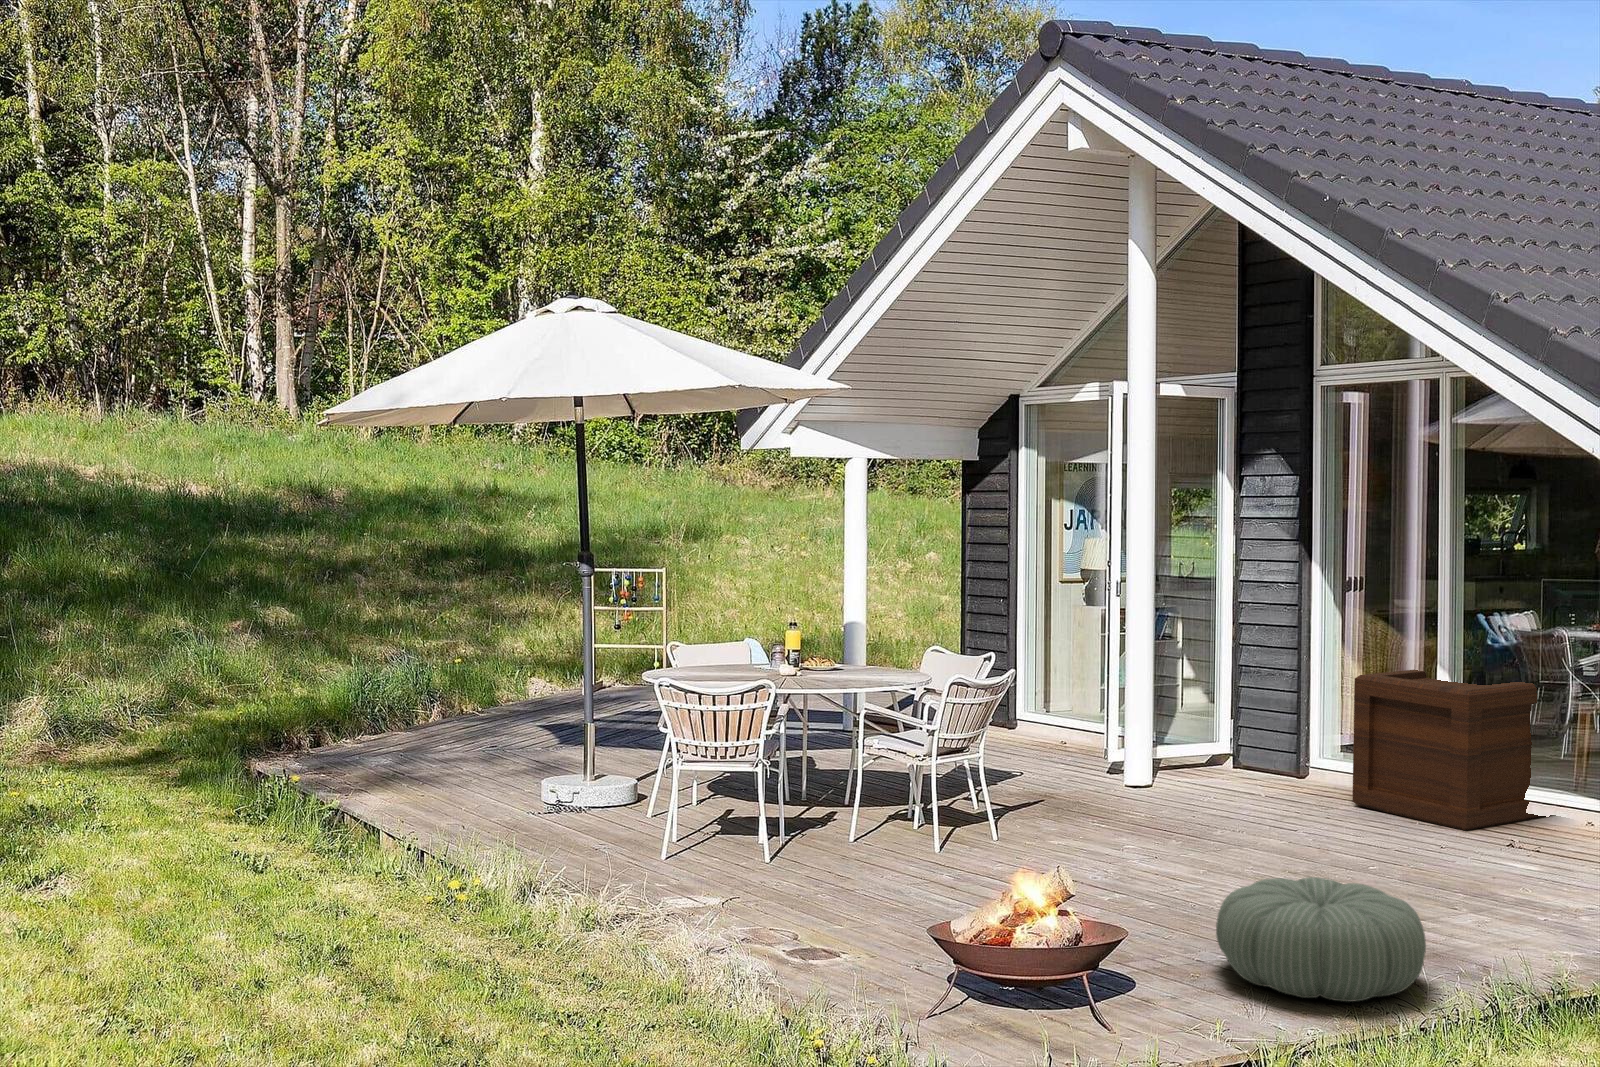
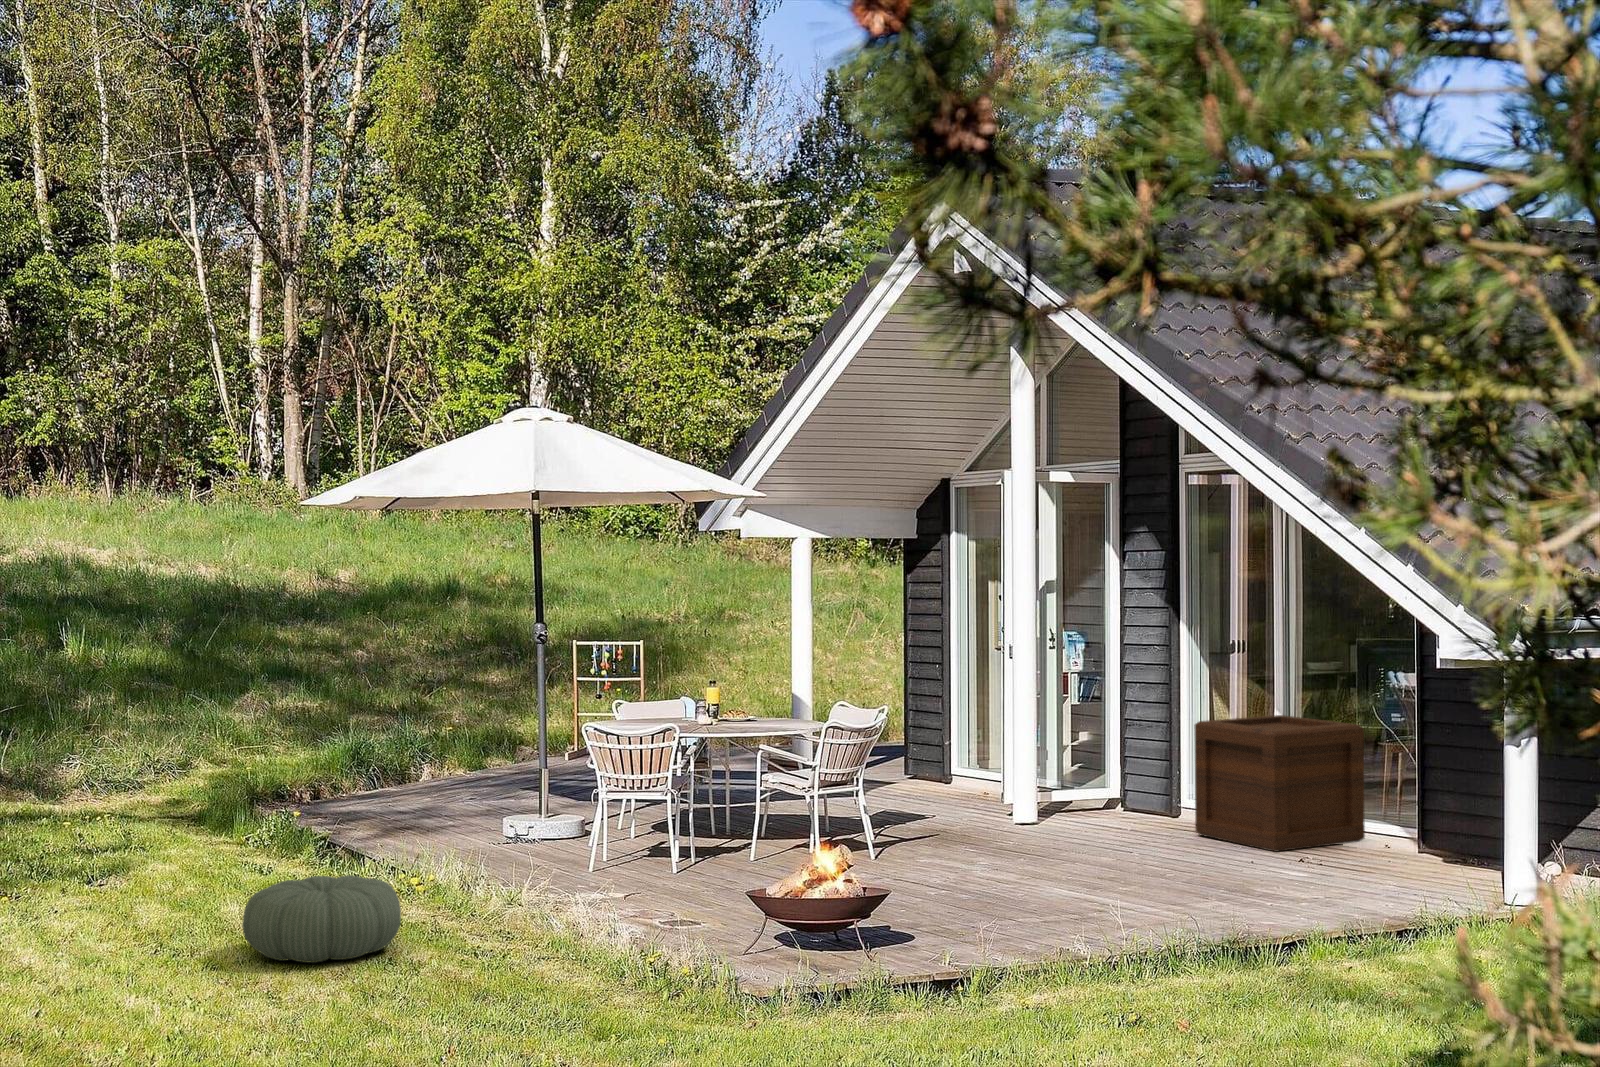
pouf: present [1216,877,1426,1002] -> present [242,875,401,963]

